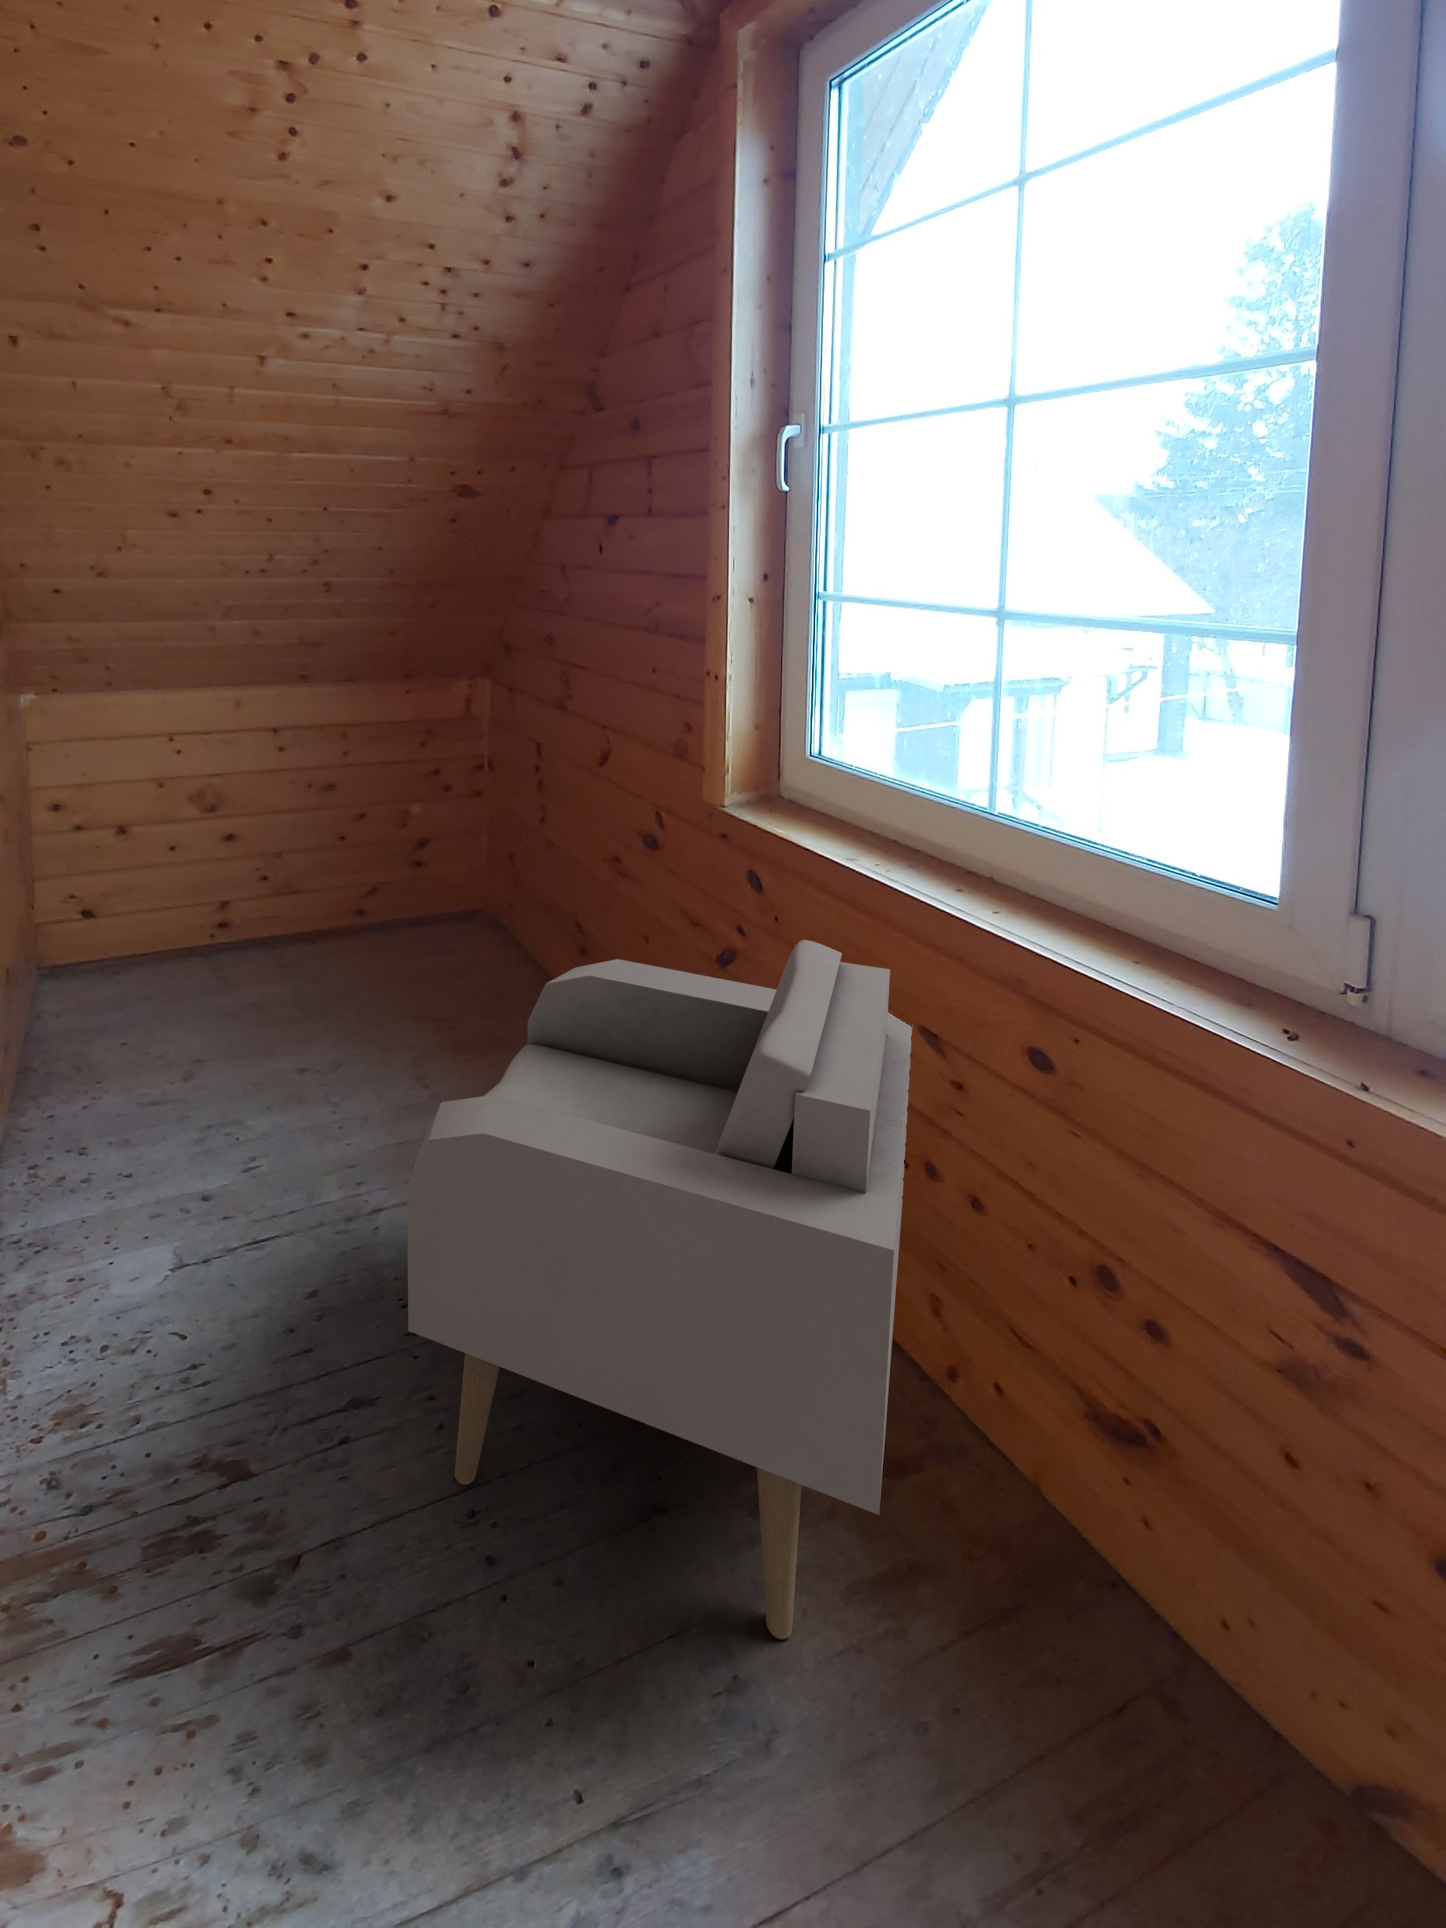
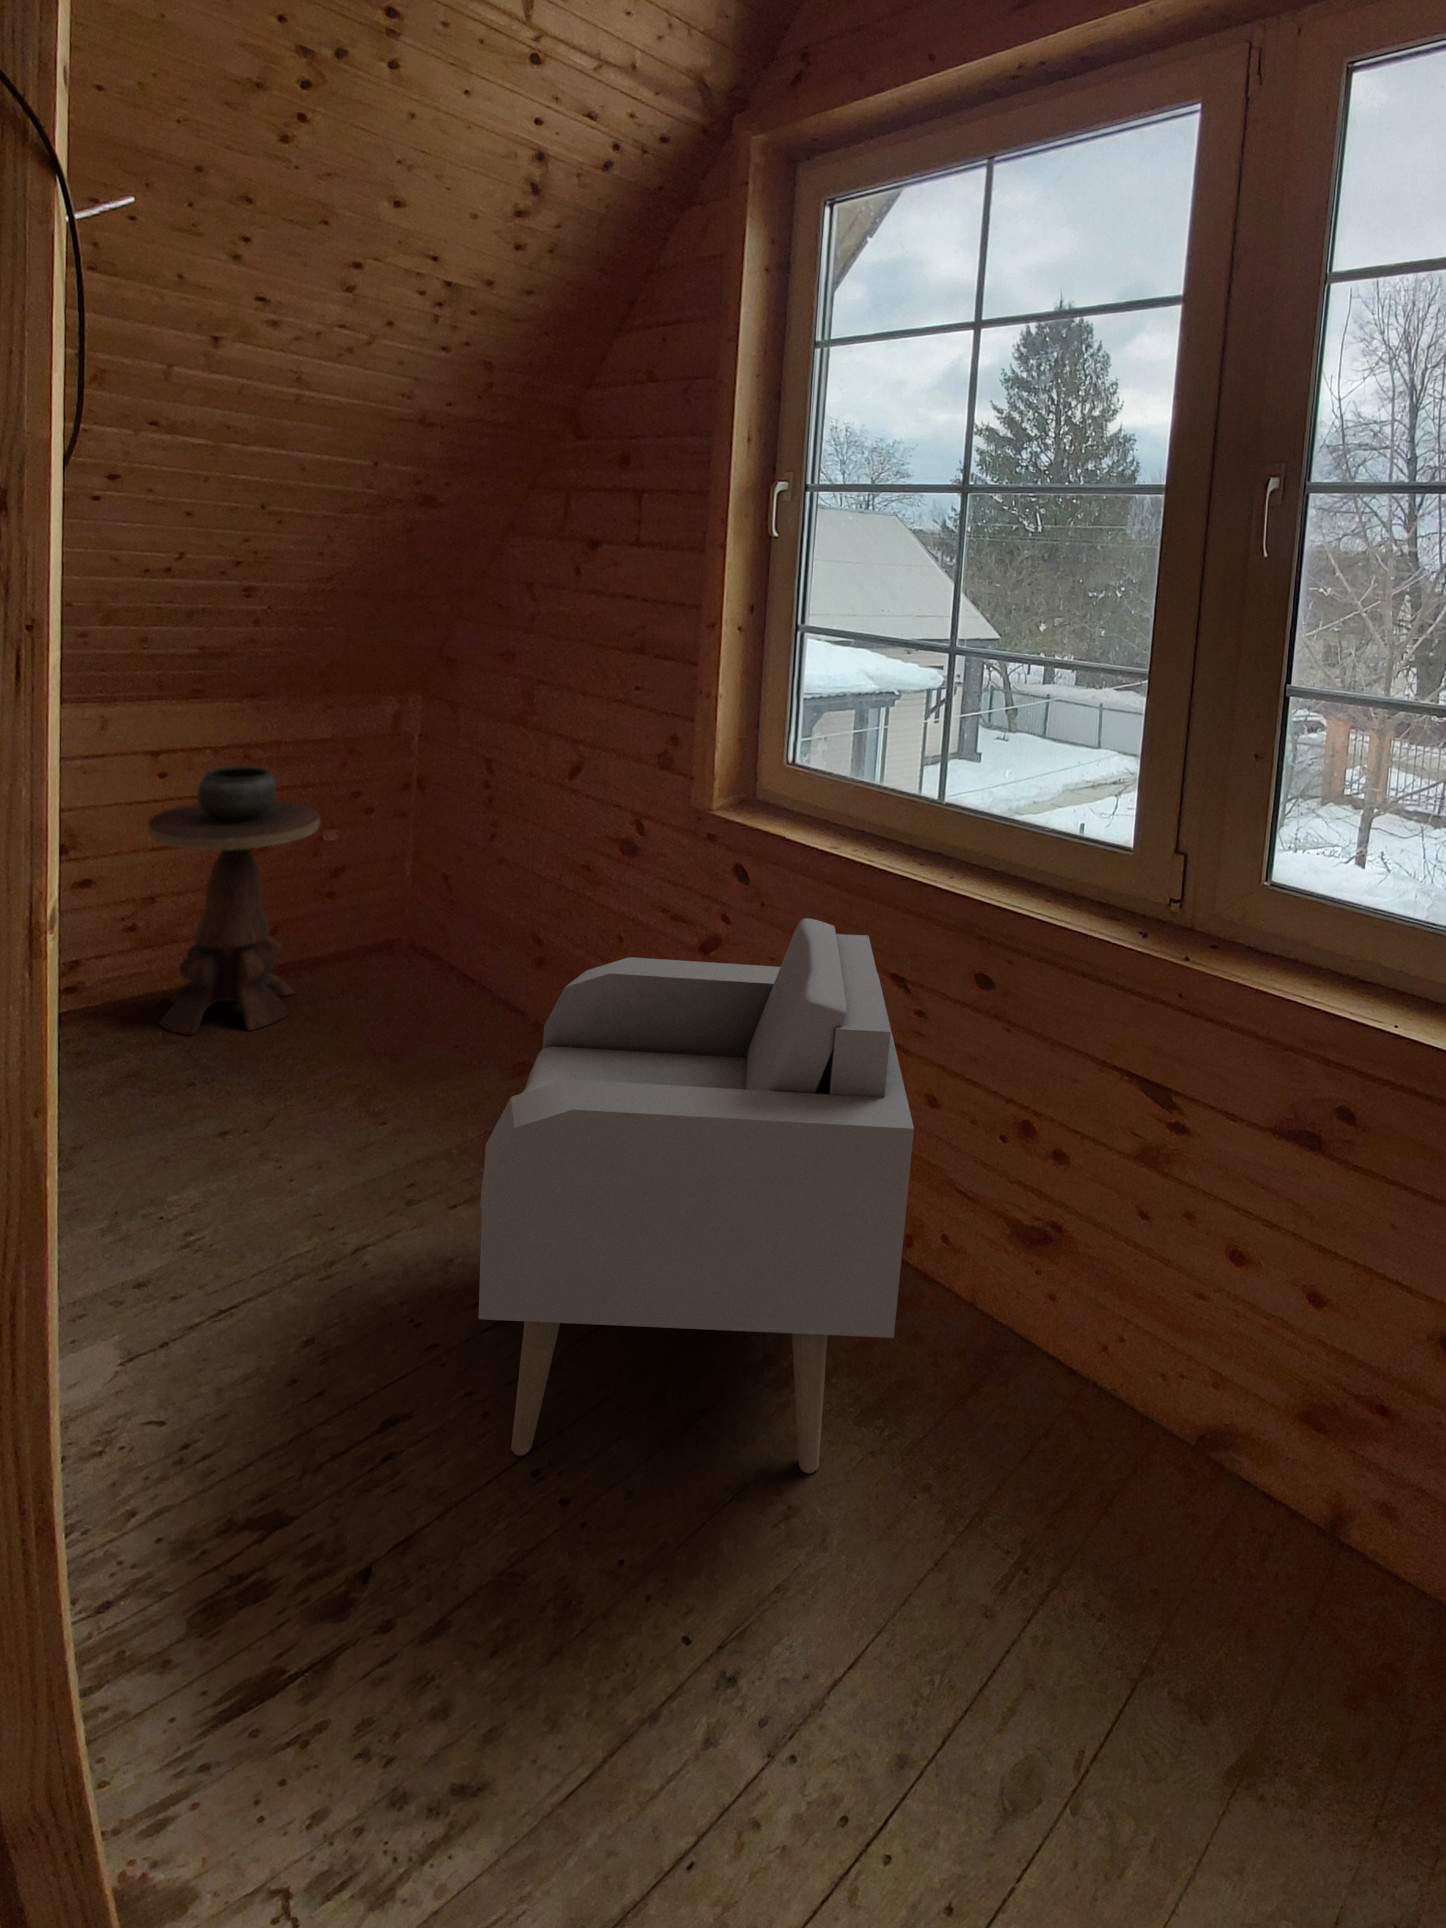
side table: none [270,742,403,976] -> present [148,766,320,1035]

